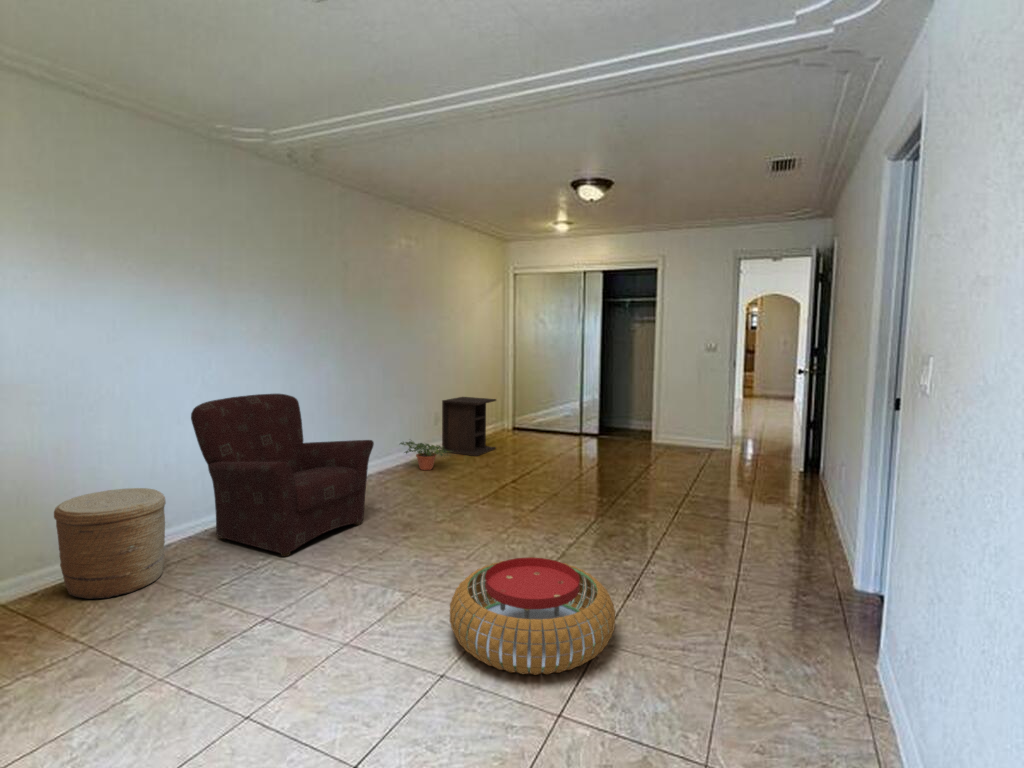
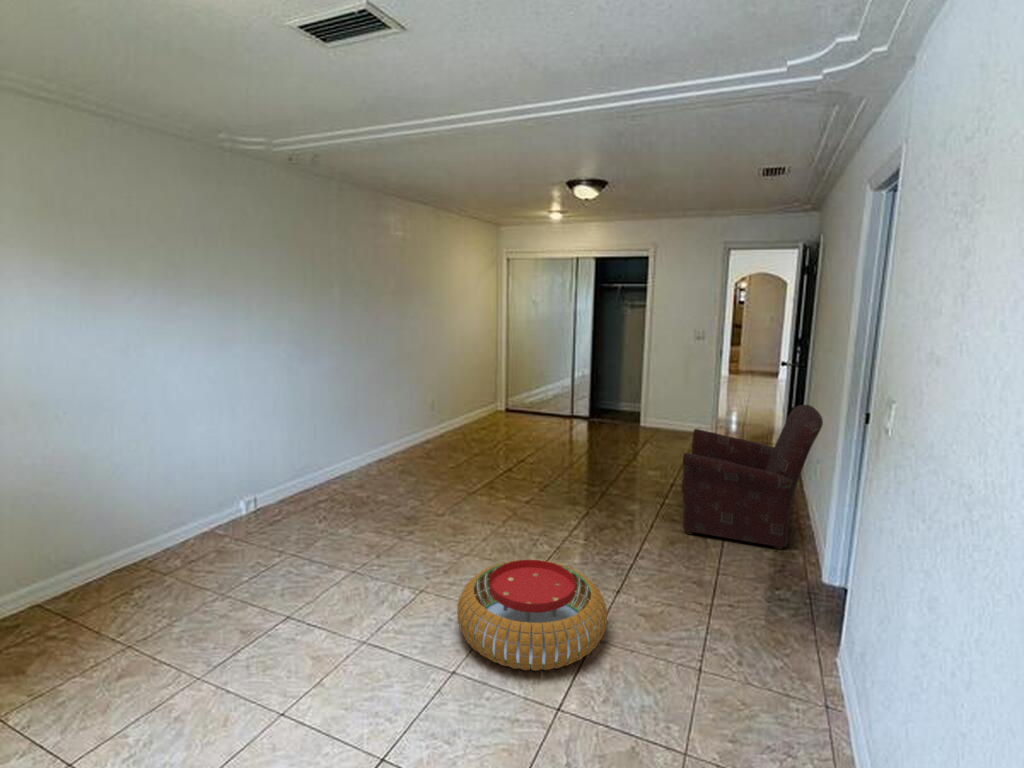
armchair: present [191,394,374,556] -> present [681,405,823,549]
nightstand: present [442,397,496,456] -> none [439,382,491,441]
potted plant: present [400,441,452,470] -> none [398,427,451,457]
woven basket: present [54,488,166,599] -> none [82,492,186,598]

